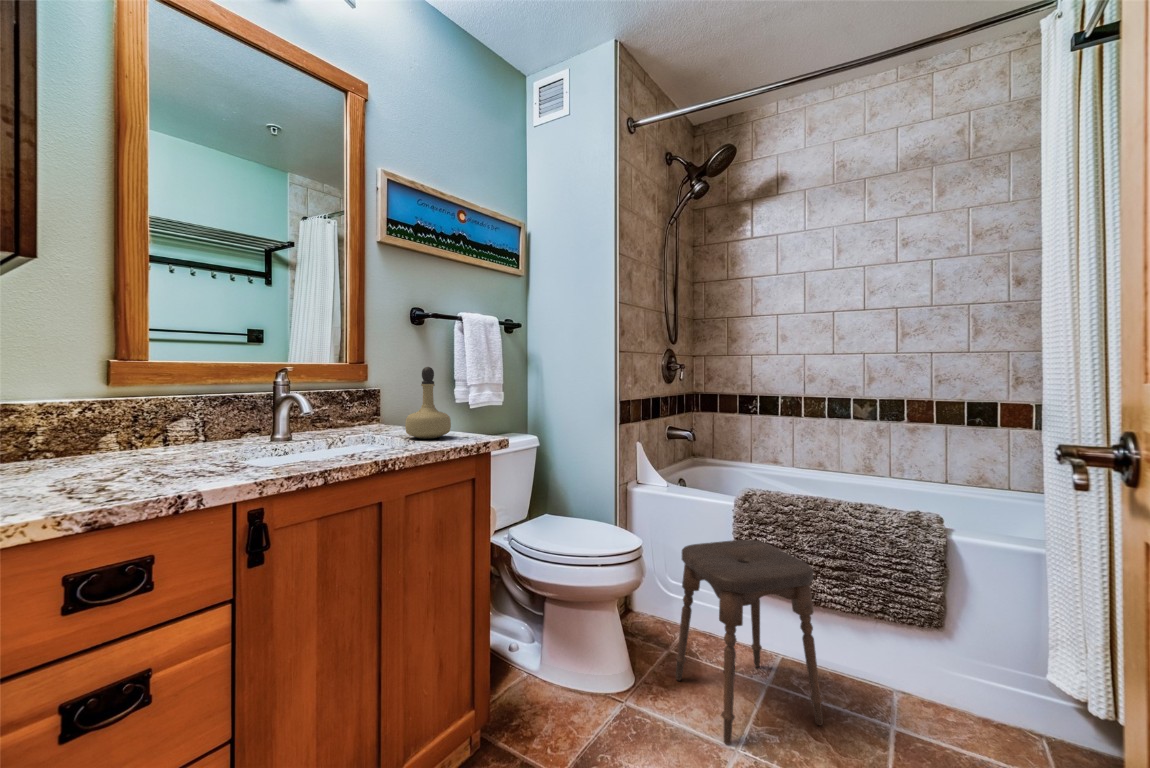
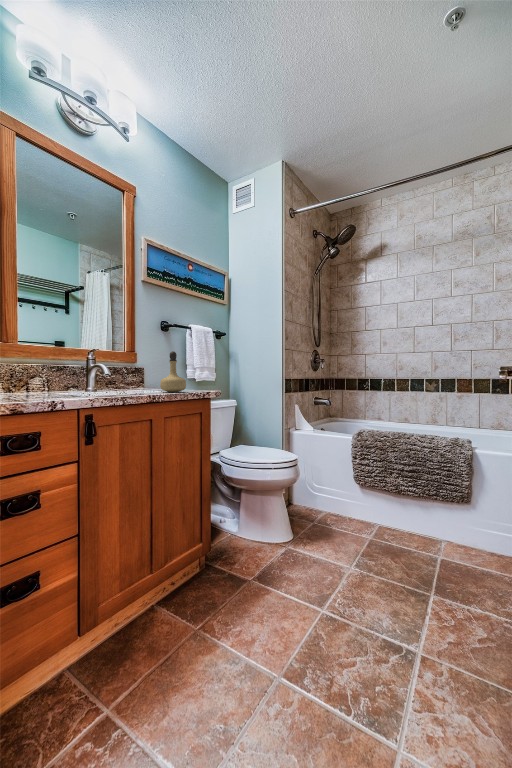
stool: present [676,540,823,745] -> none [316,456,401,567]

